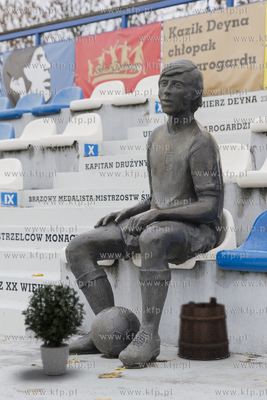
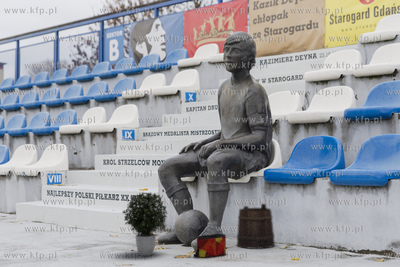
bag: none [124,342,169,377] -> present [194,234,226,258]

